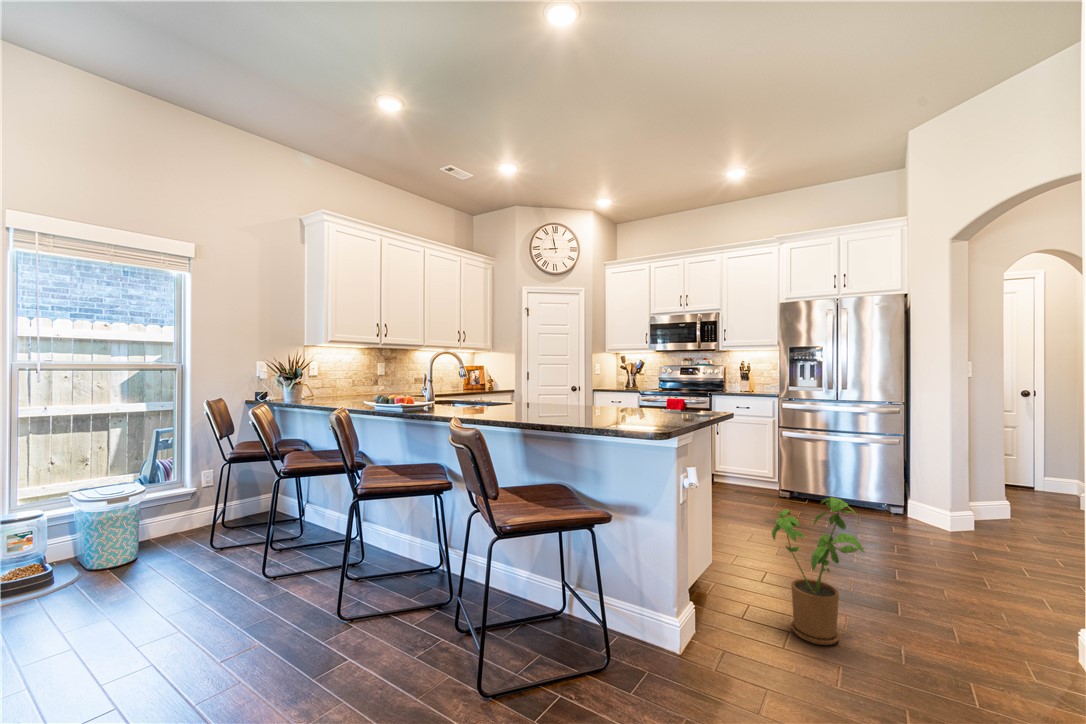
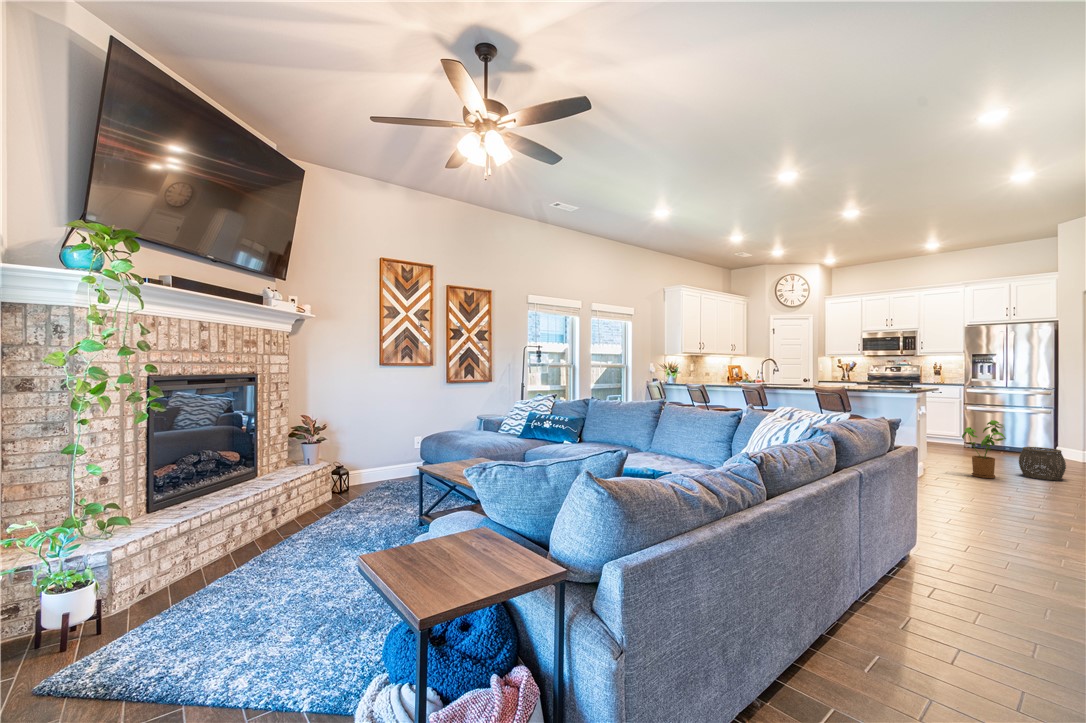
woven basket: none [877,544,974,635] -> present [1019,447,1066,480]

